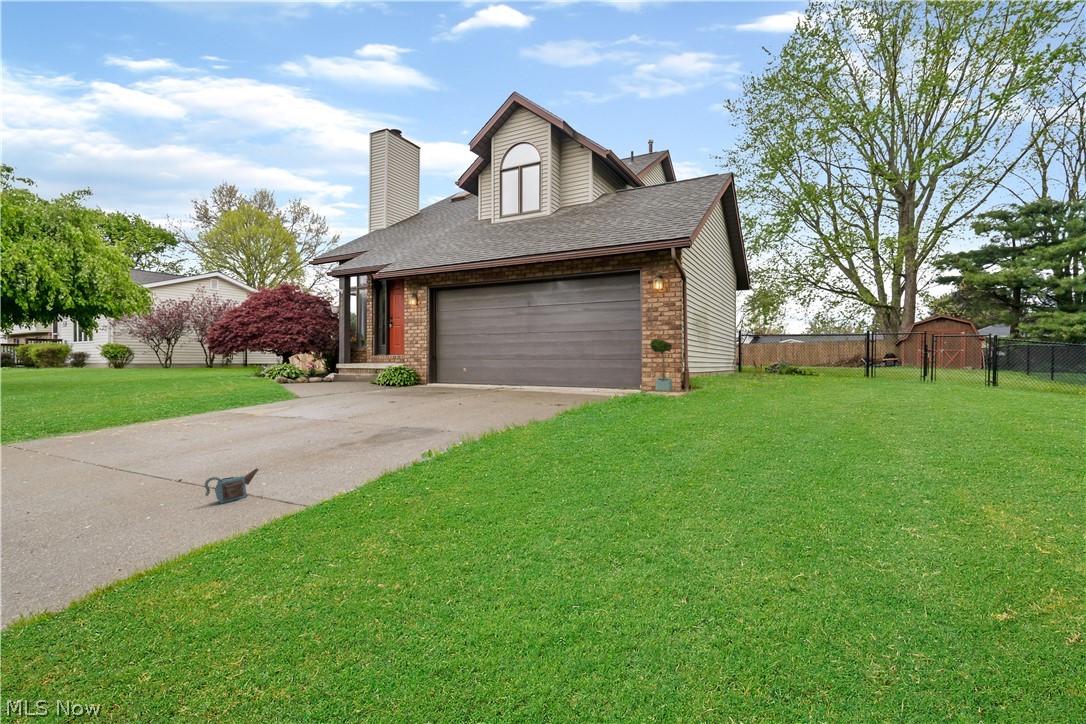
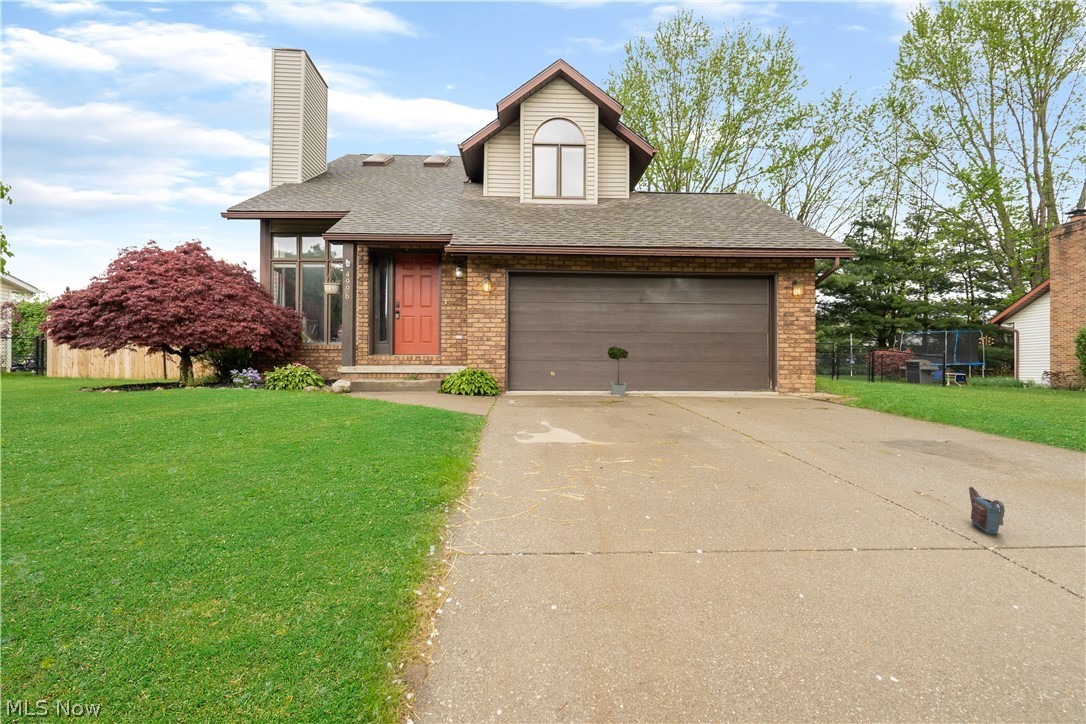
potted tree: present [650,339,672,391] -> present [607,346,628,395]

